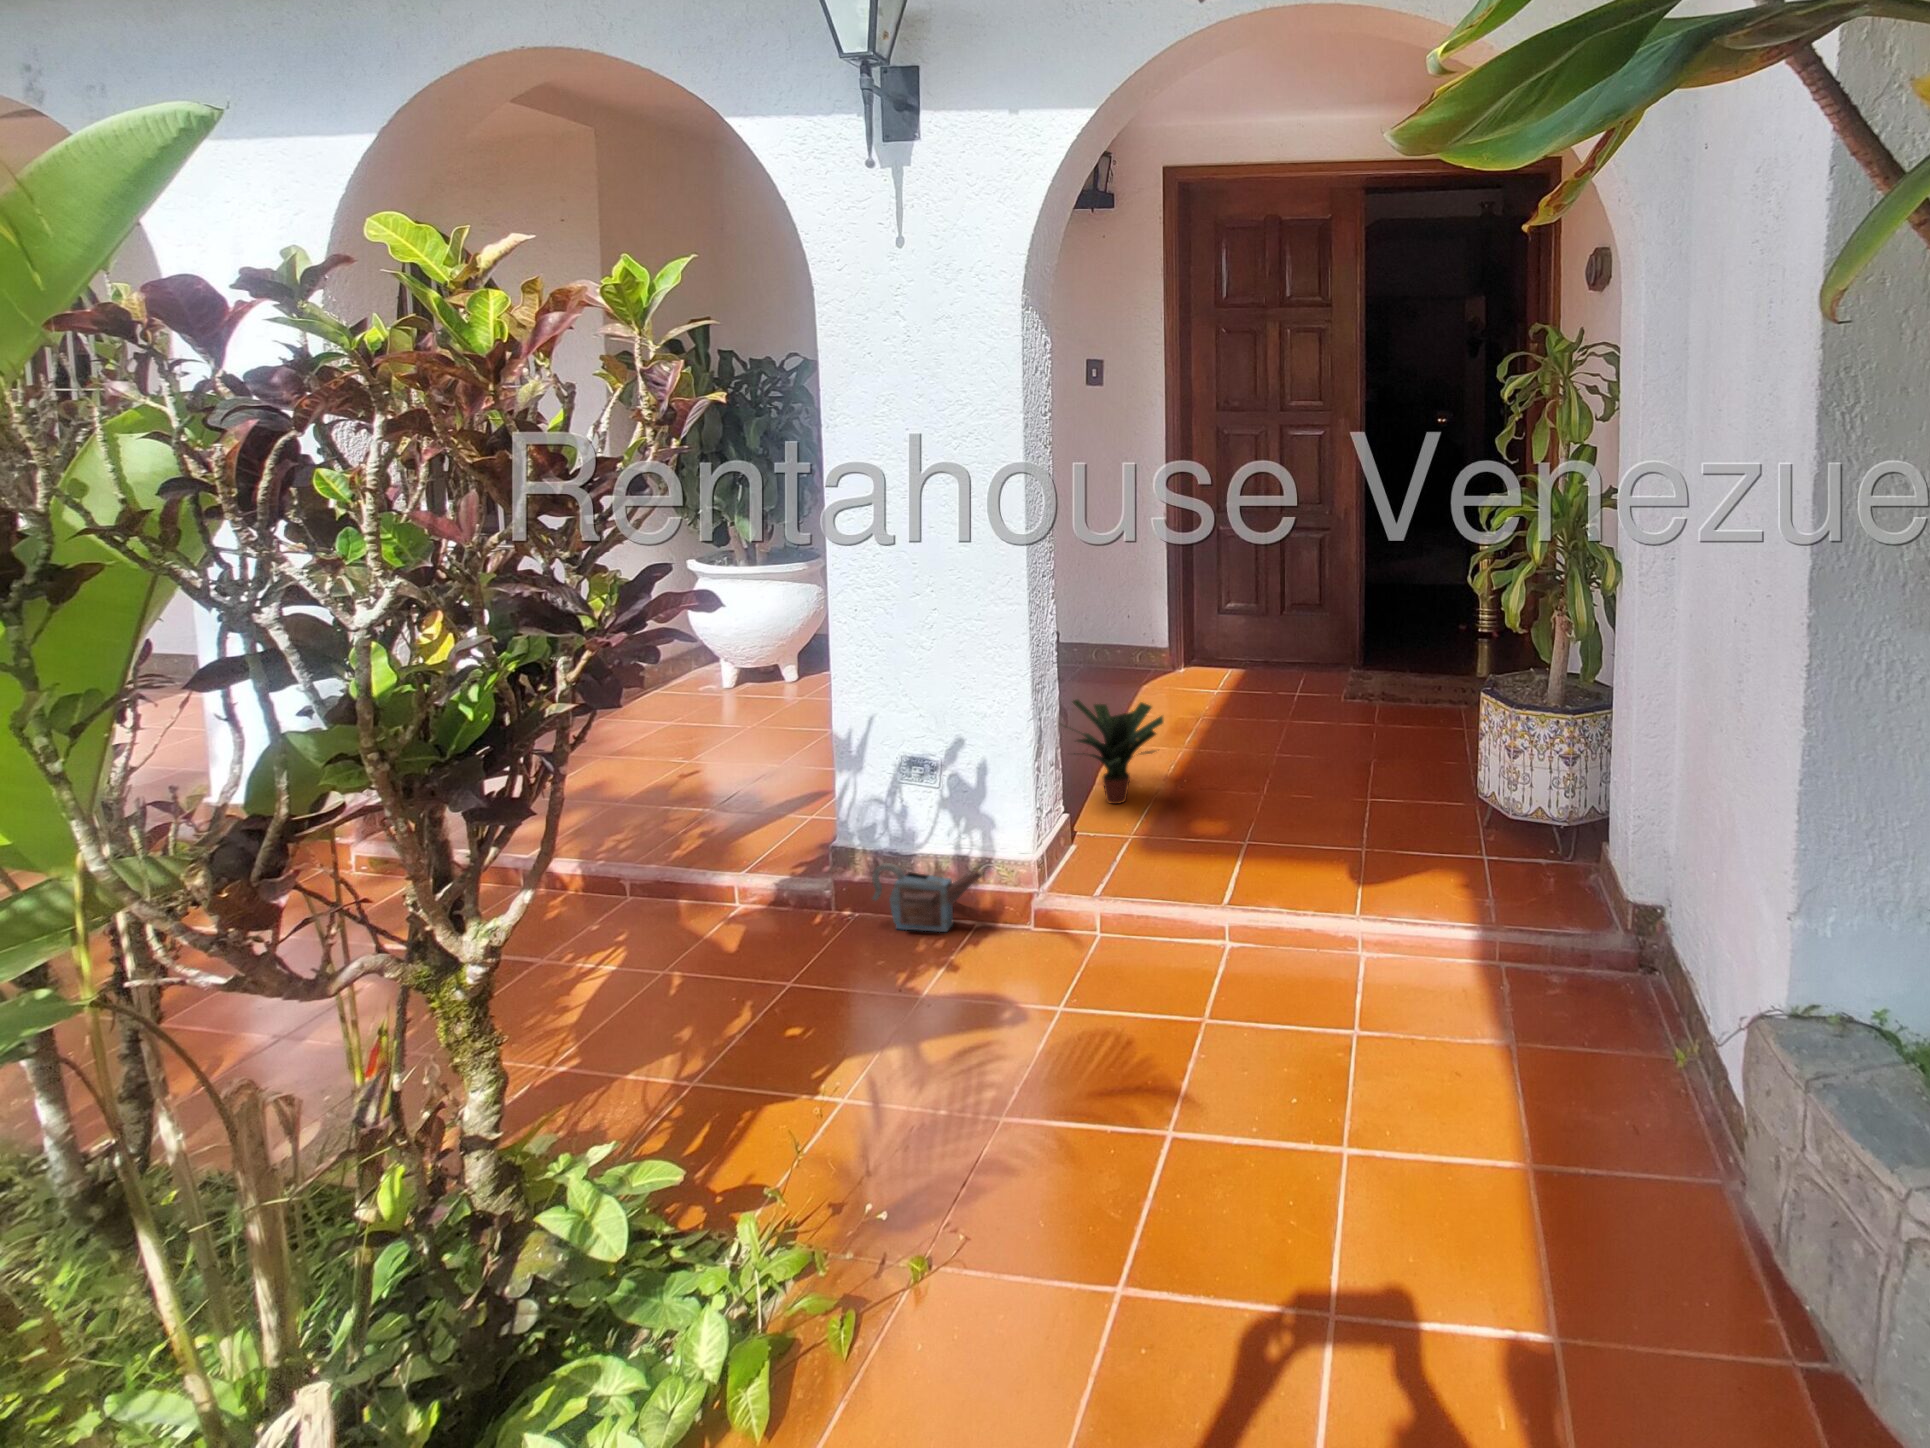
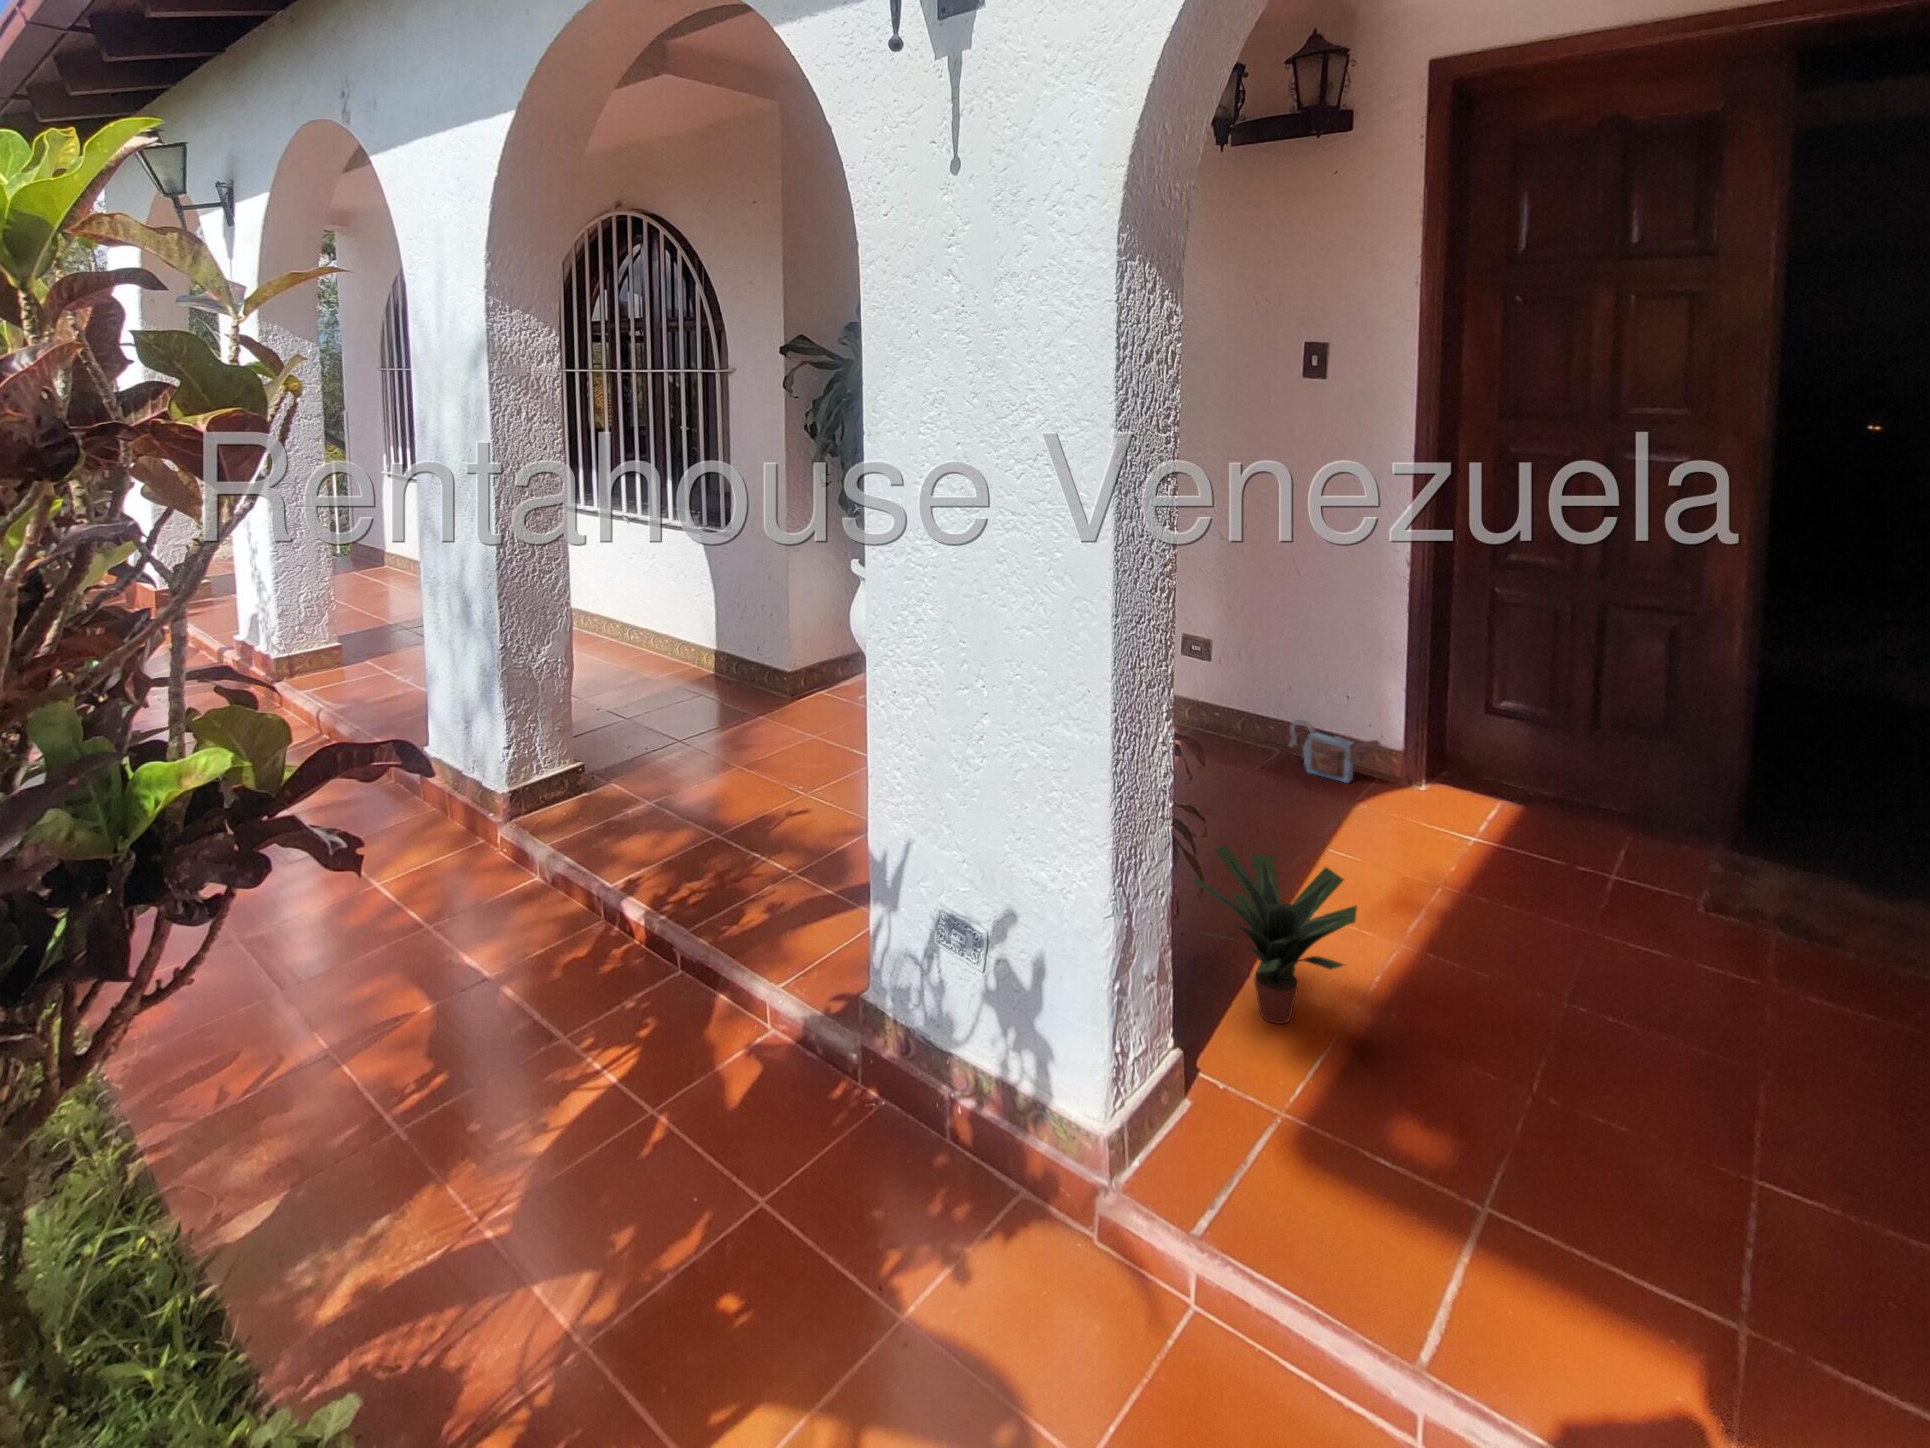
watering can: present [872,863,981,932] -> present [1289,719,1380,783]

